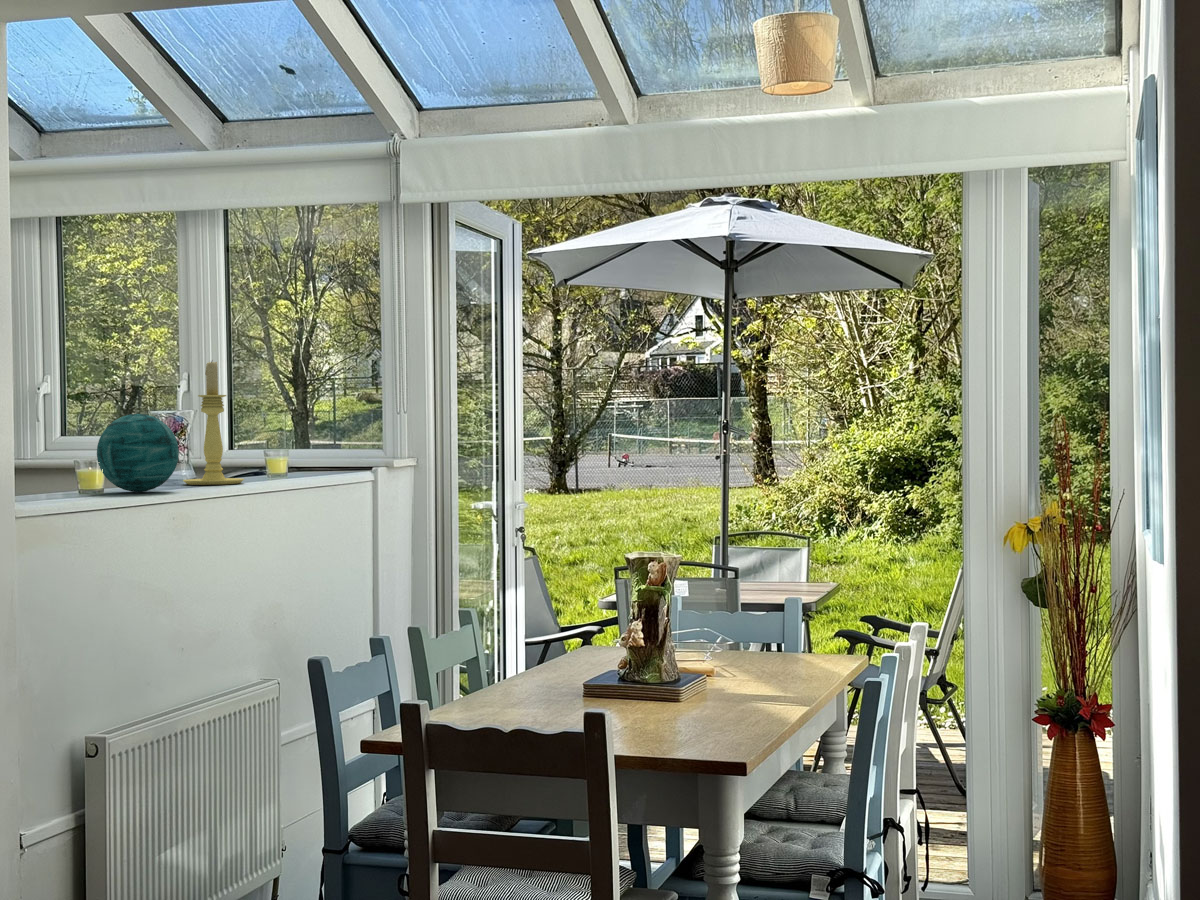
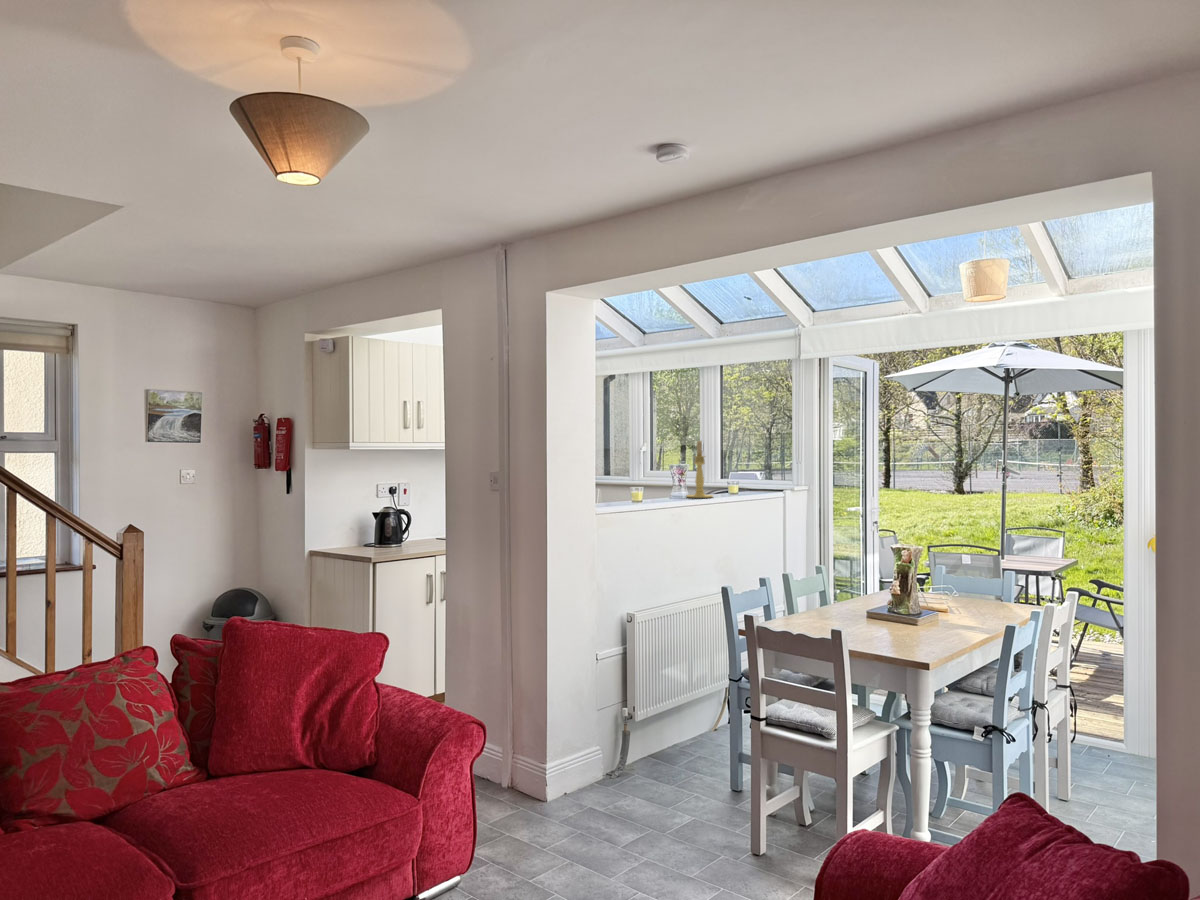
decorative orb: present [97,414,179,492] -> none [643,466,678,501]

